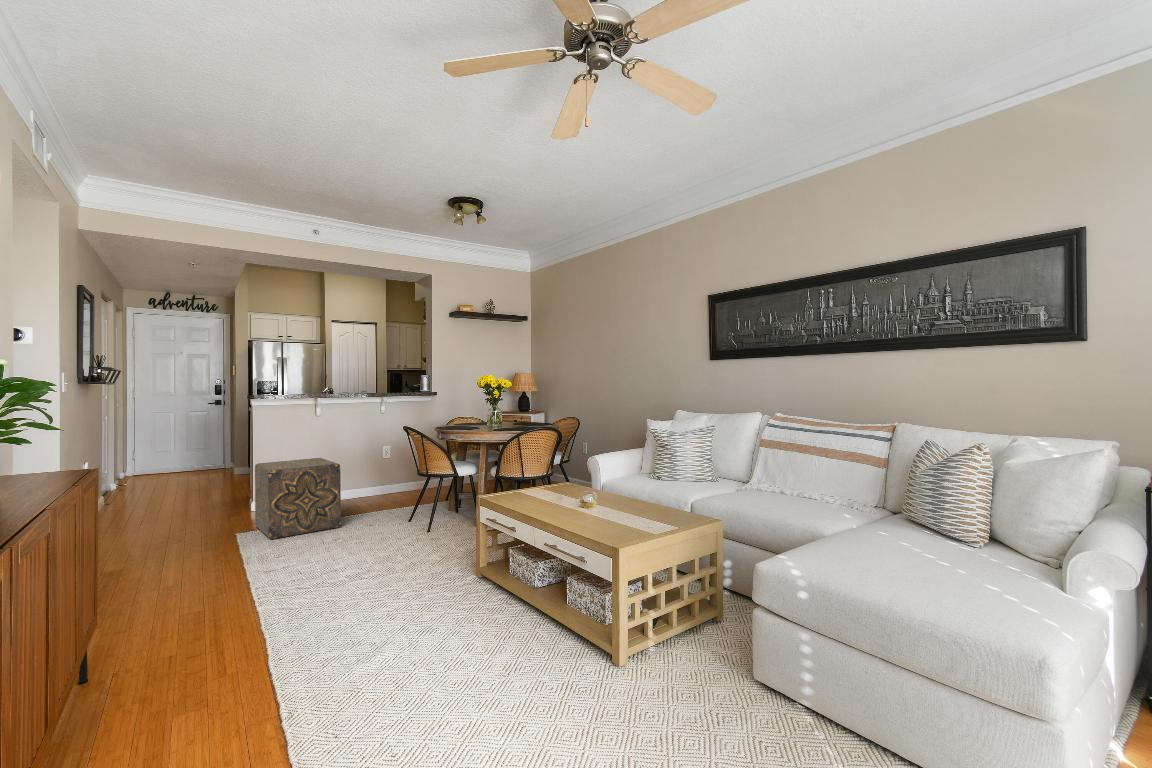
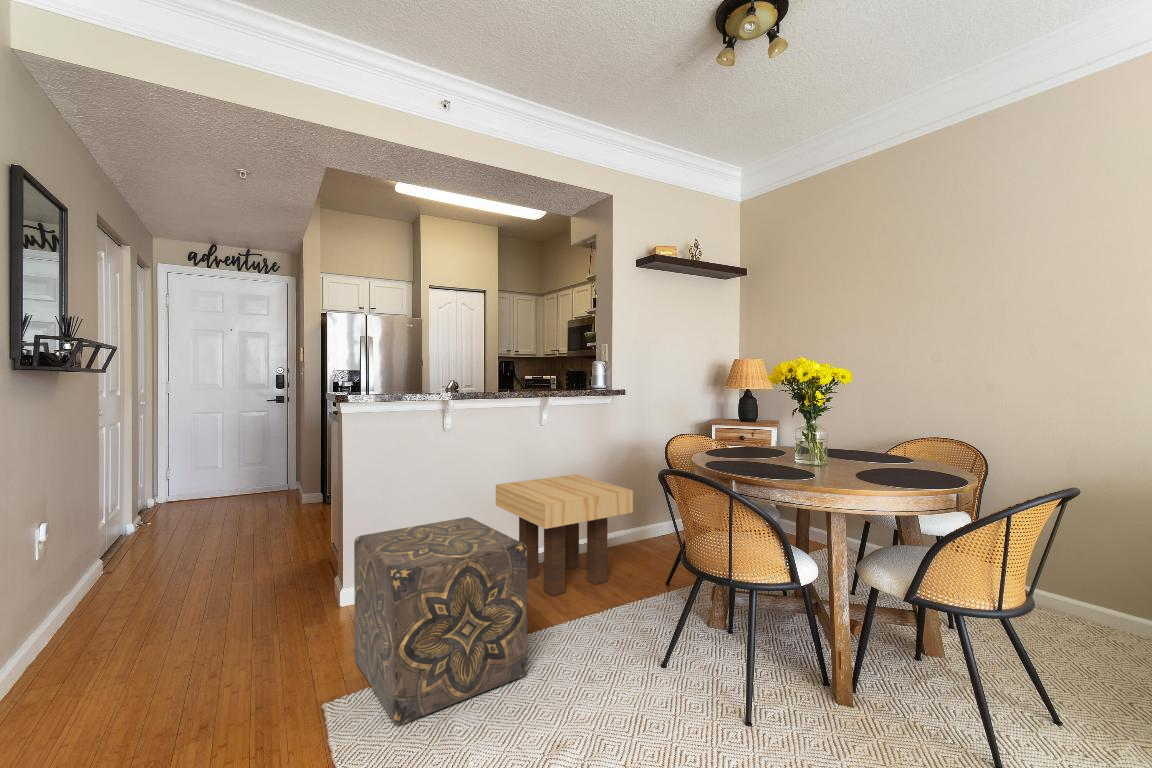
side table: none [350,443,427,506] -> present [496,475,633,596]

